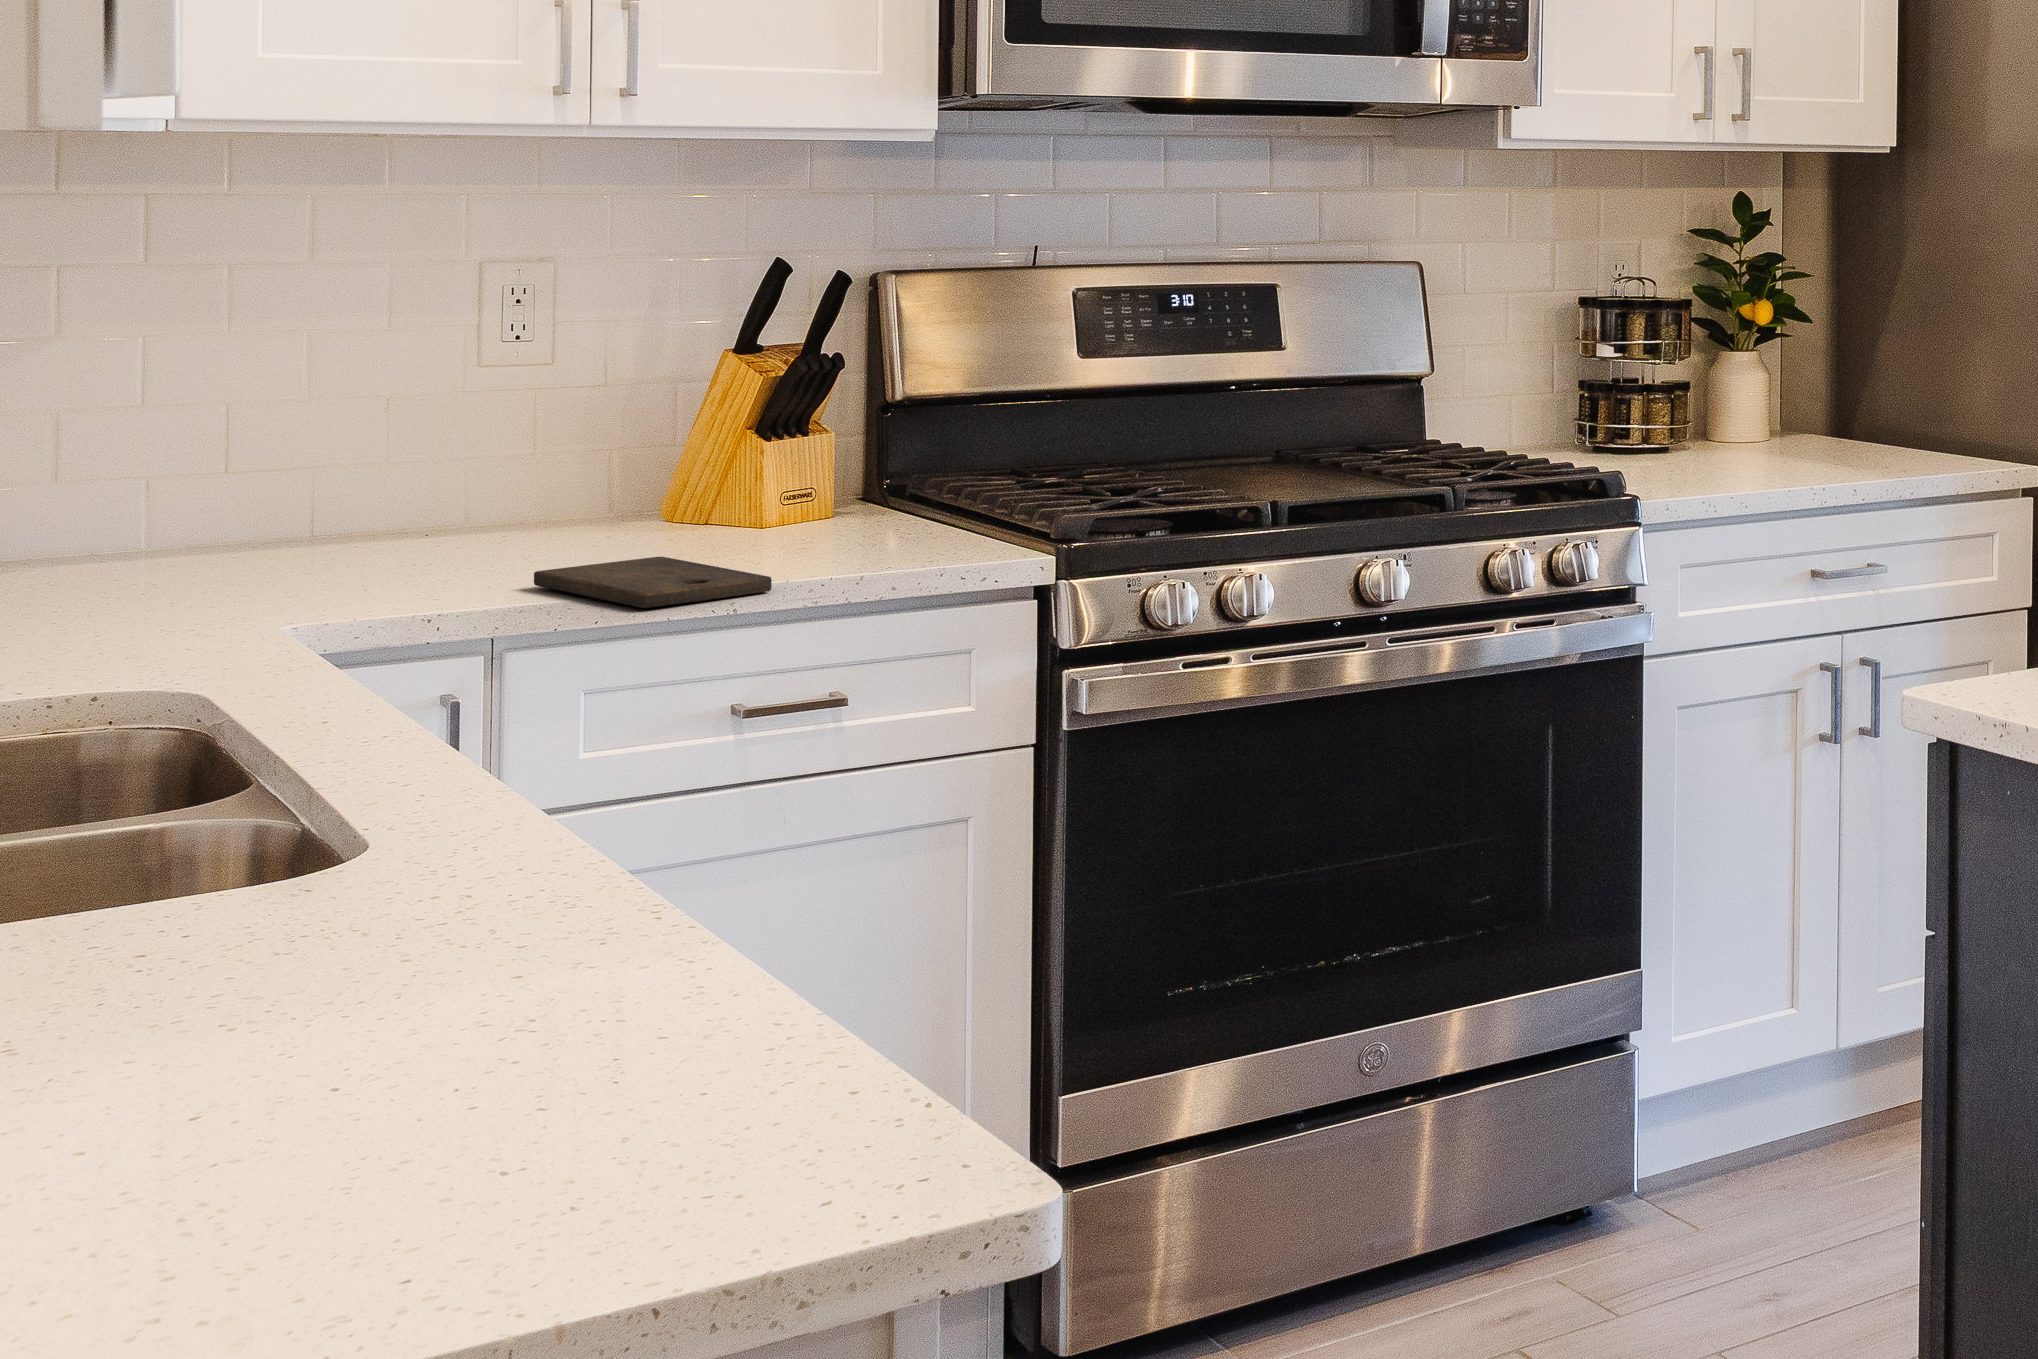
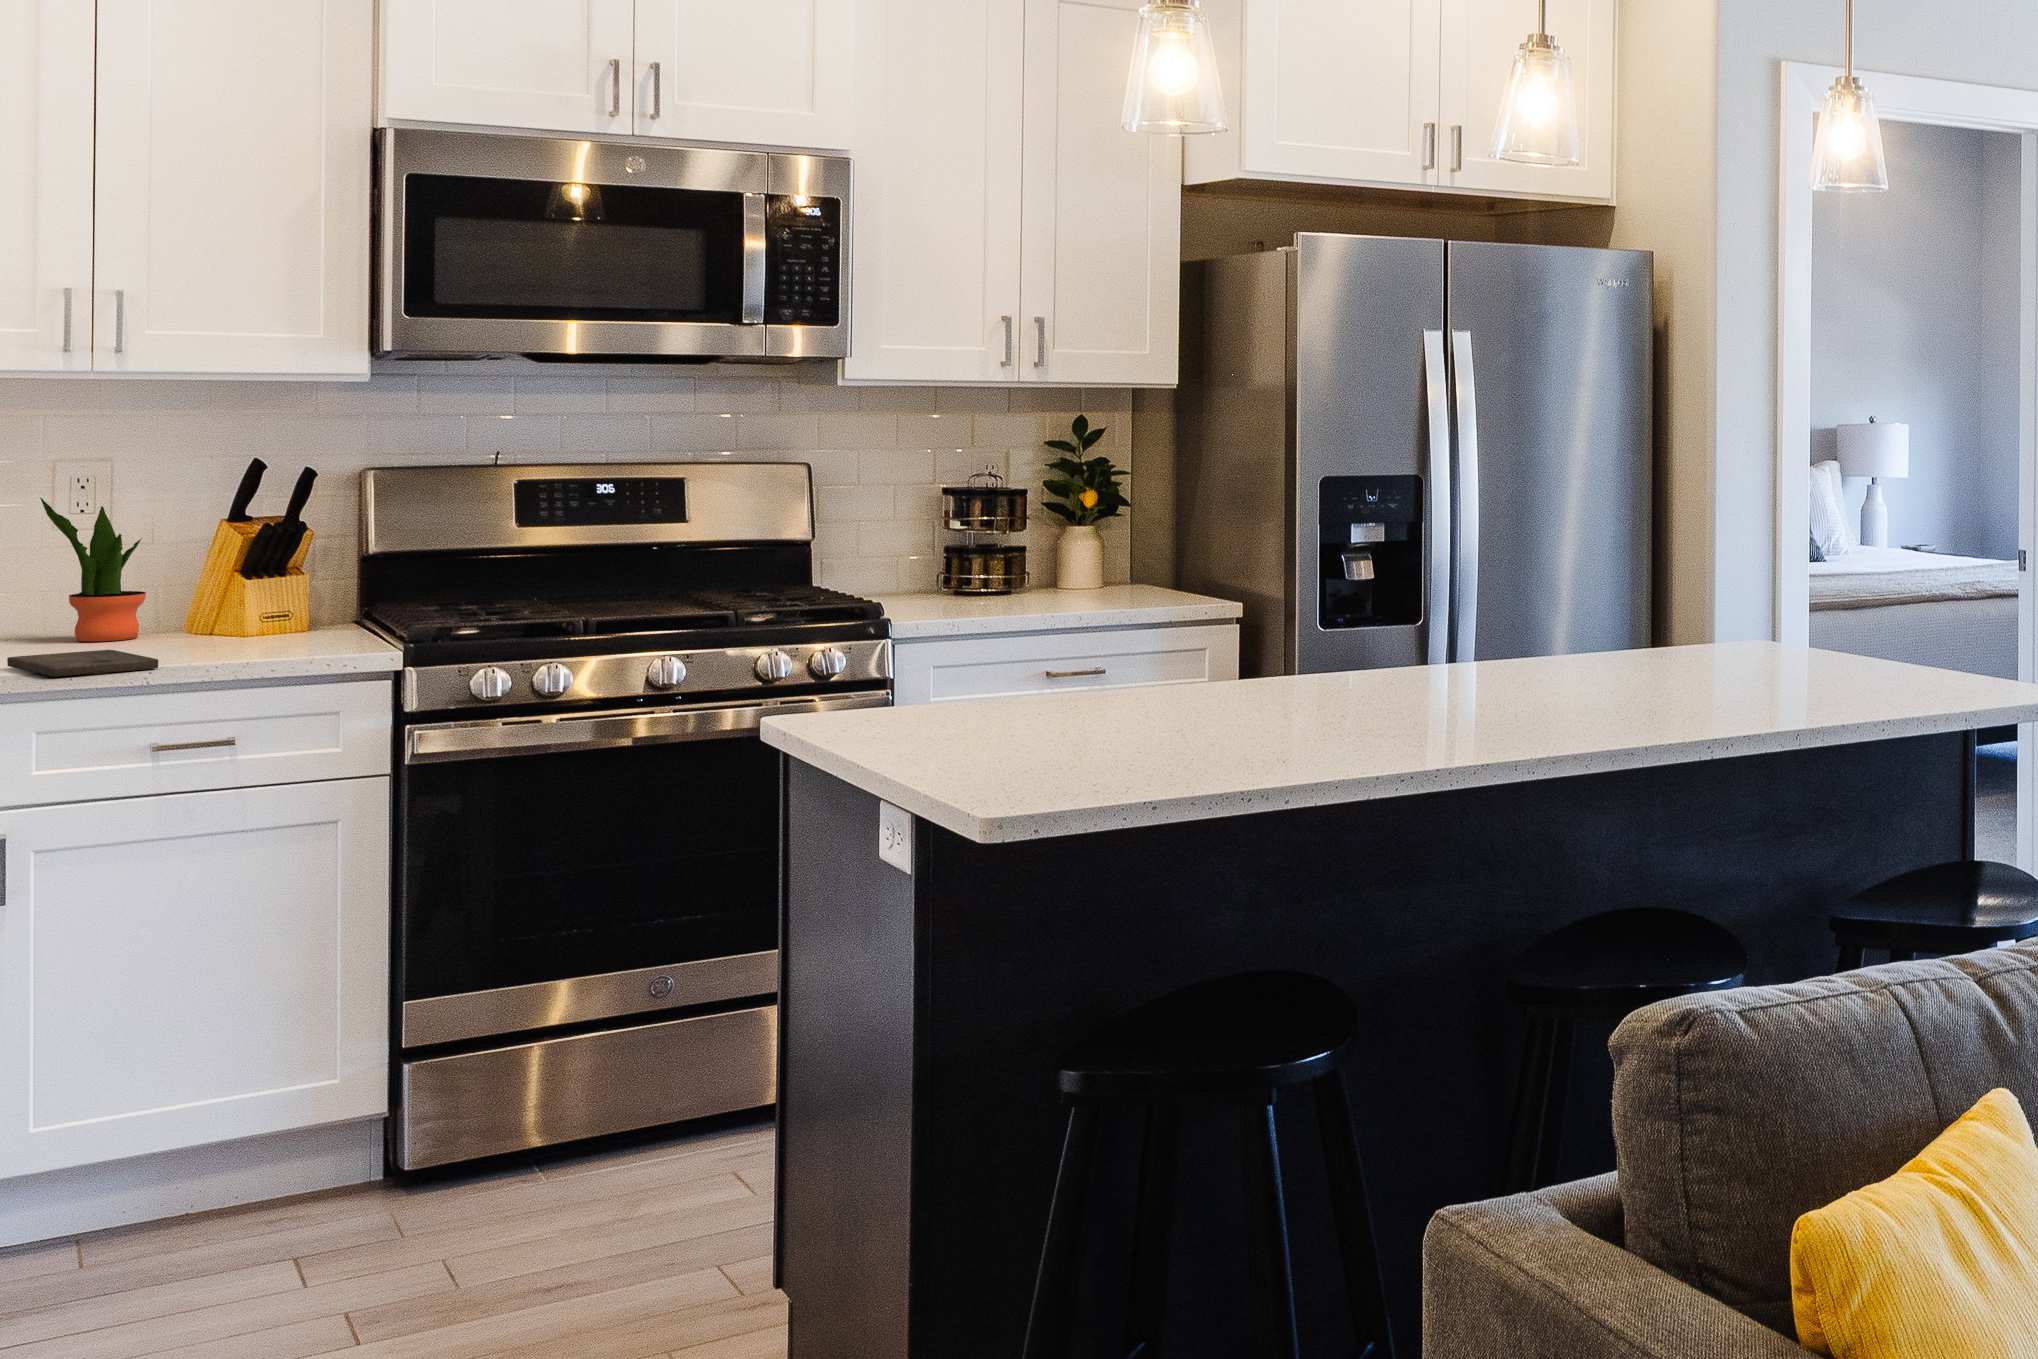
potted plant: none [494,315,630,535] -> present [40,498,146,641]

